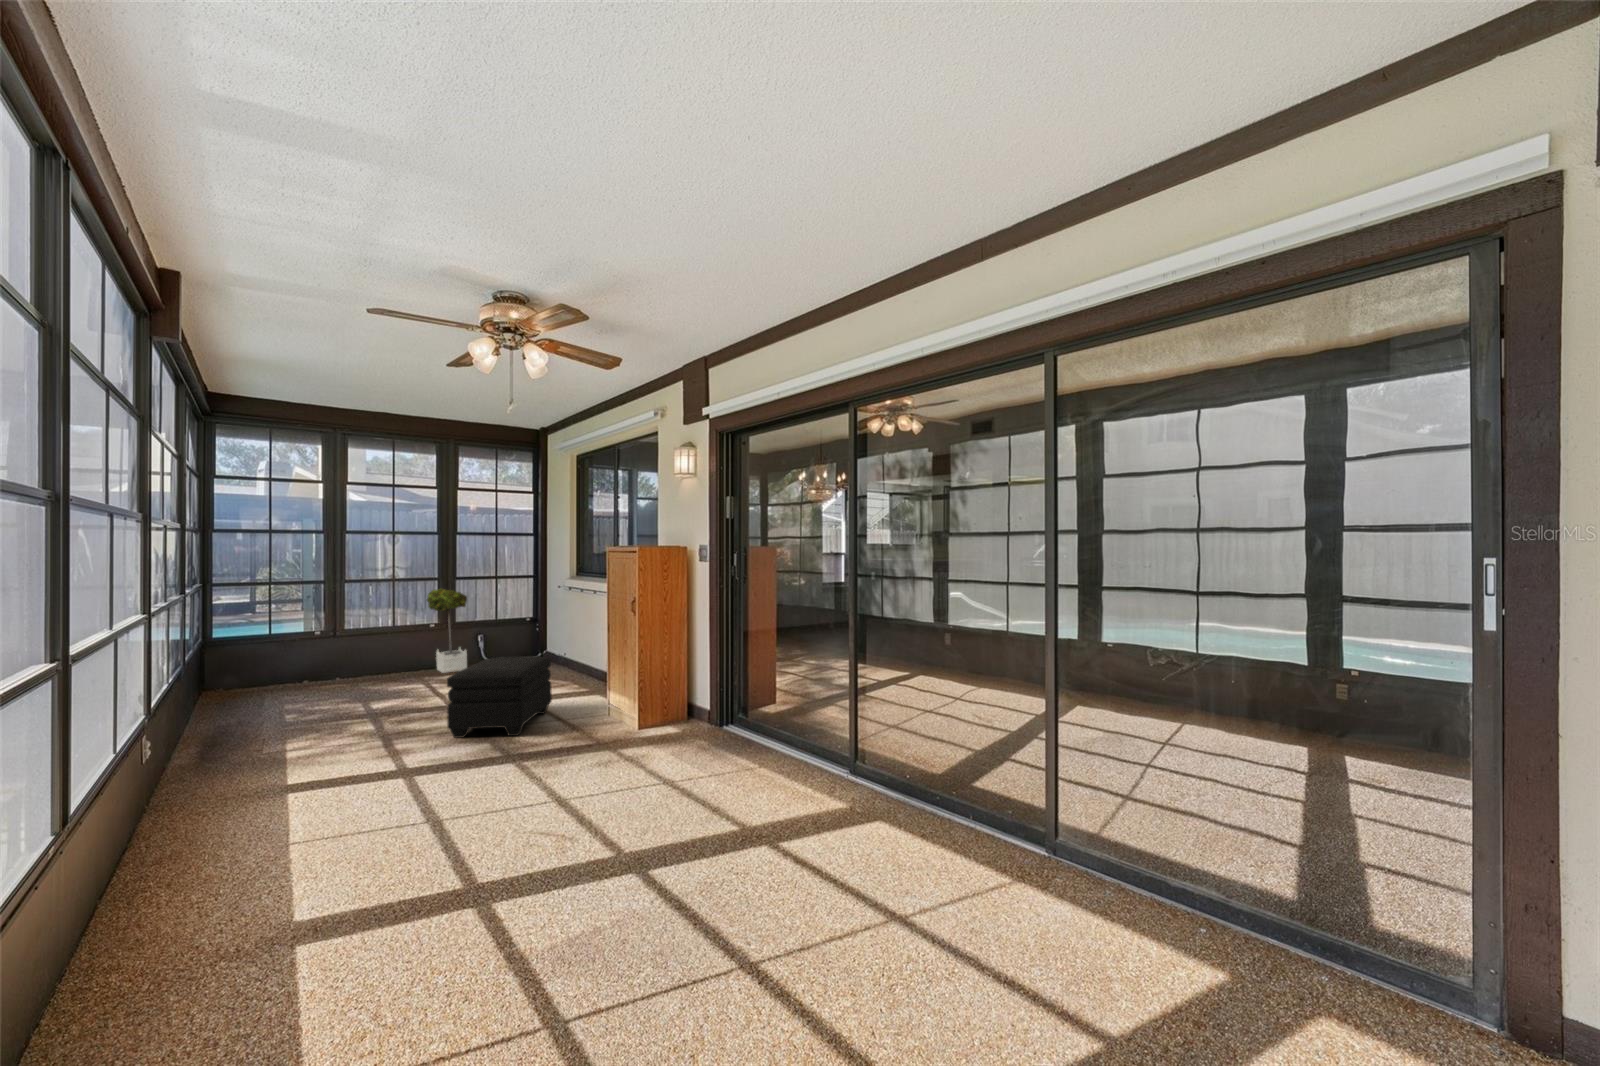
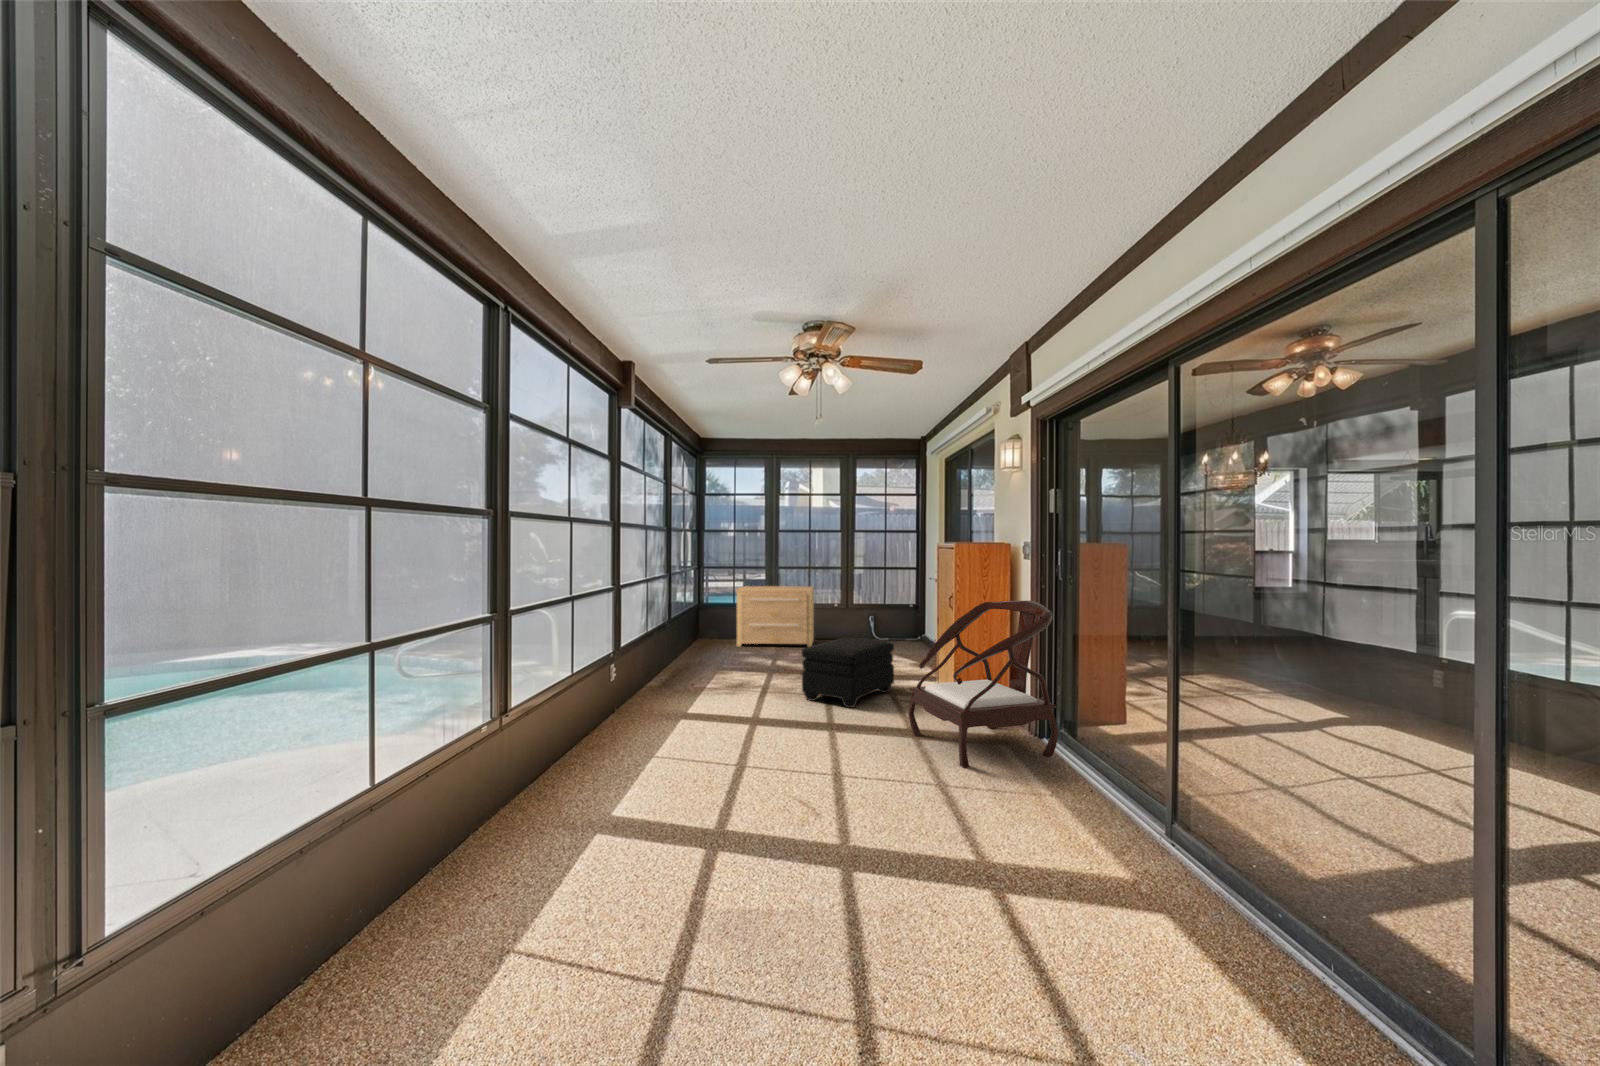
potted tree: present [427,588,467,673] -> none [831,576,860,645]
armchair: none [600,599,746,764] -> present [908,601,1058,767]
side table: none [283,603,405,694] -> present [736,586,814,647]

